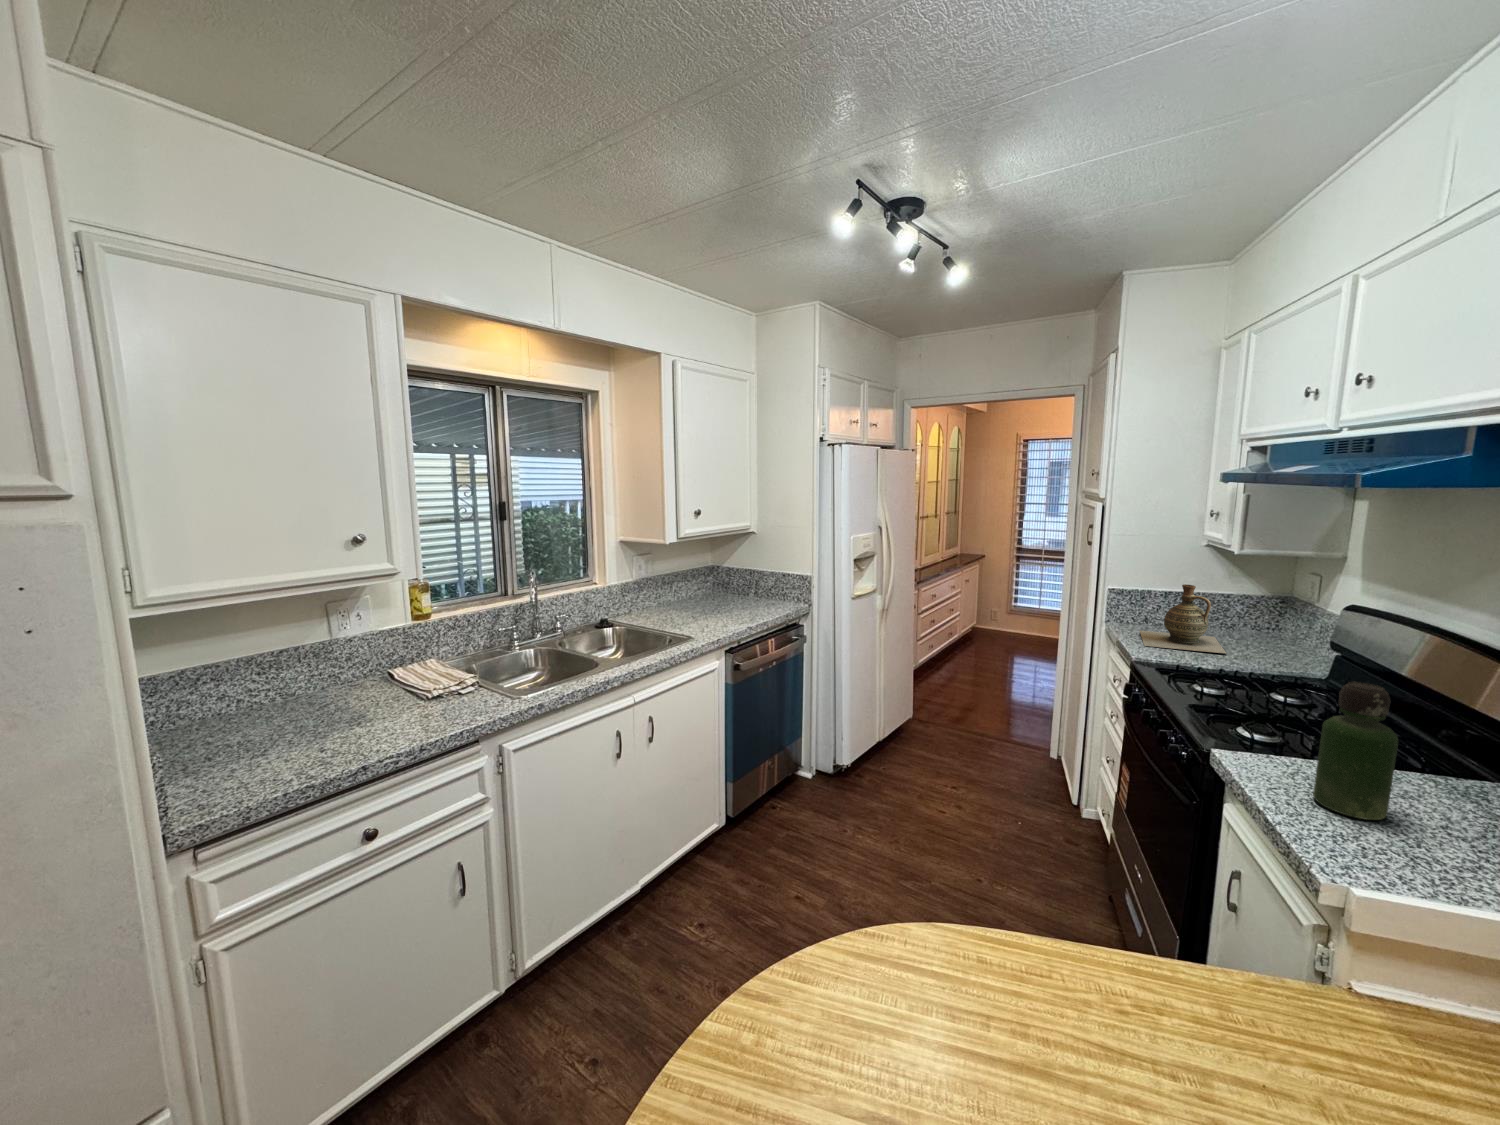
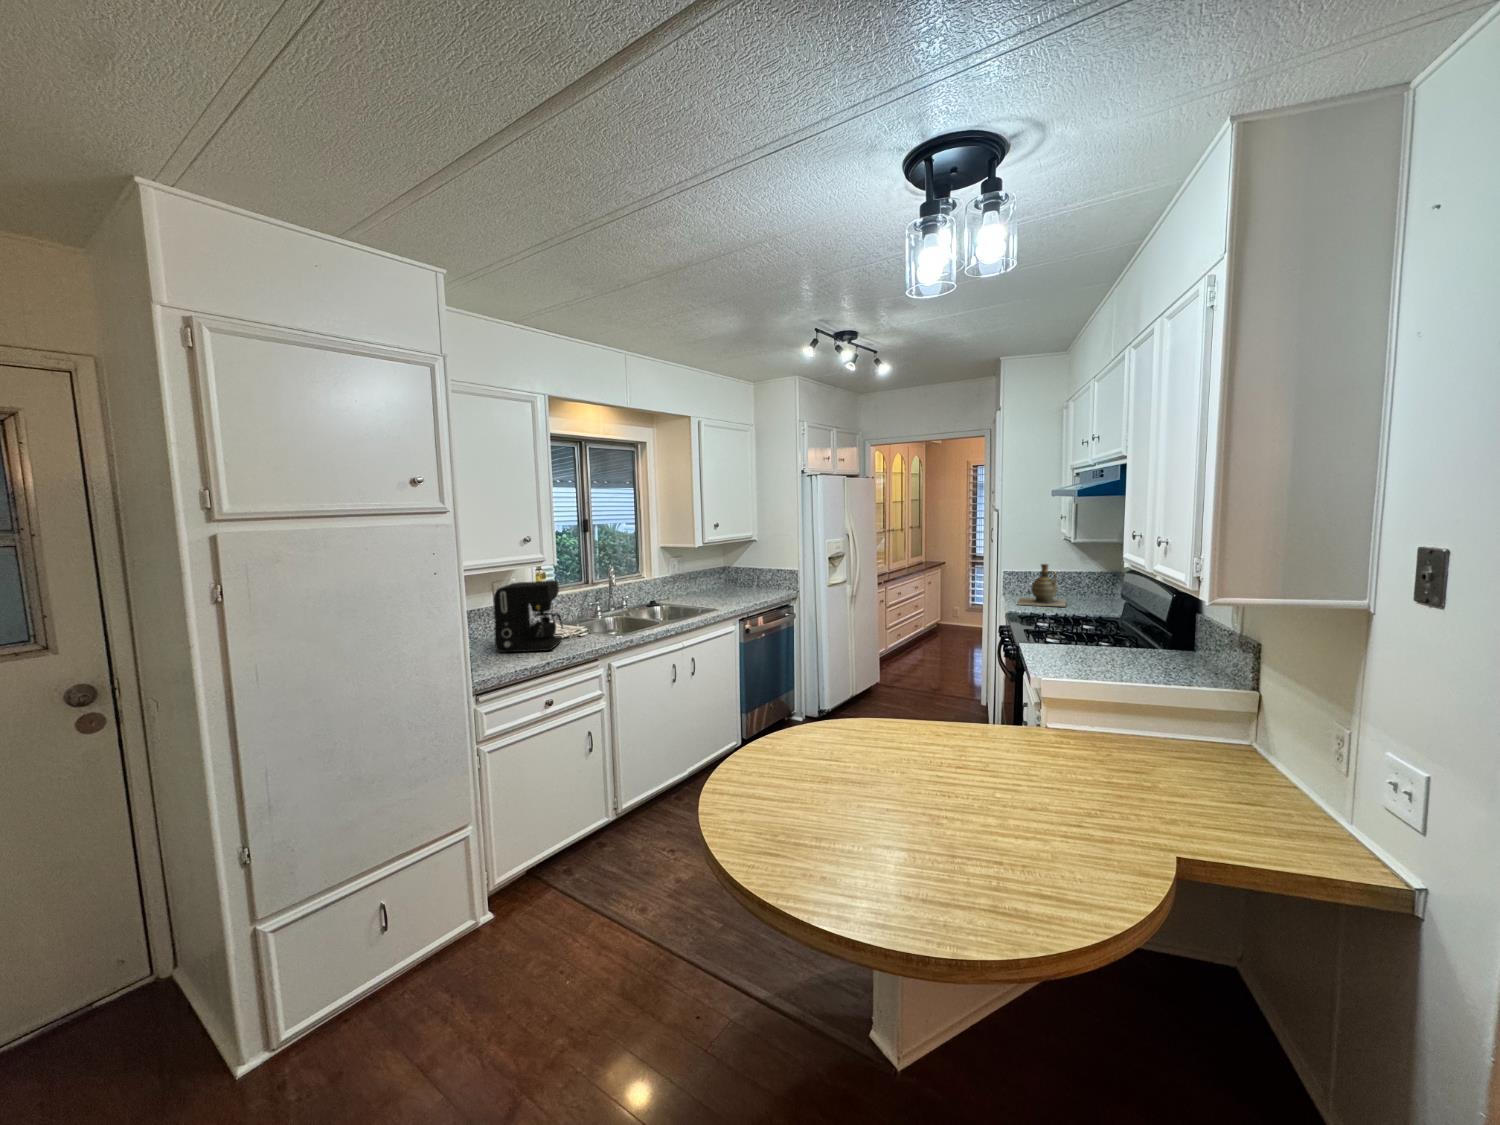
coffee maker: none [281,608,421,737] -> present [494,580,563,652]
bottle: present [1313,682,1398,820] -> none [1052,594,1083,661]

